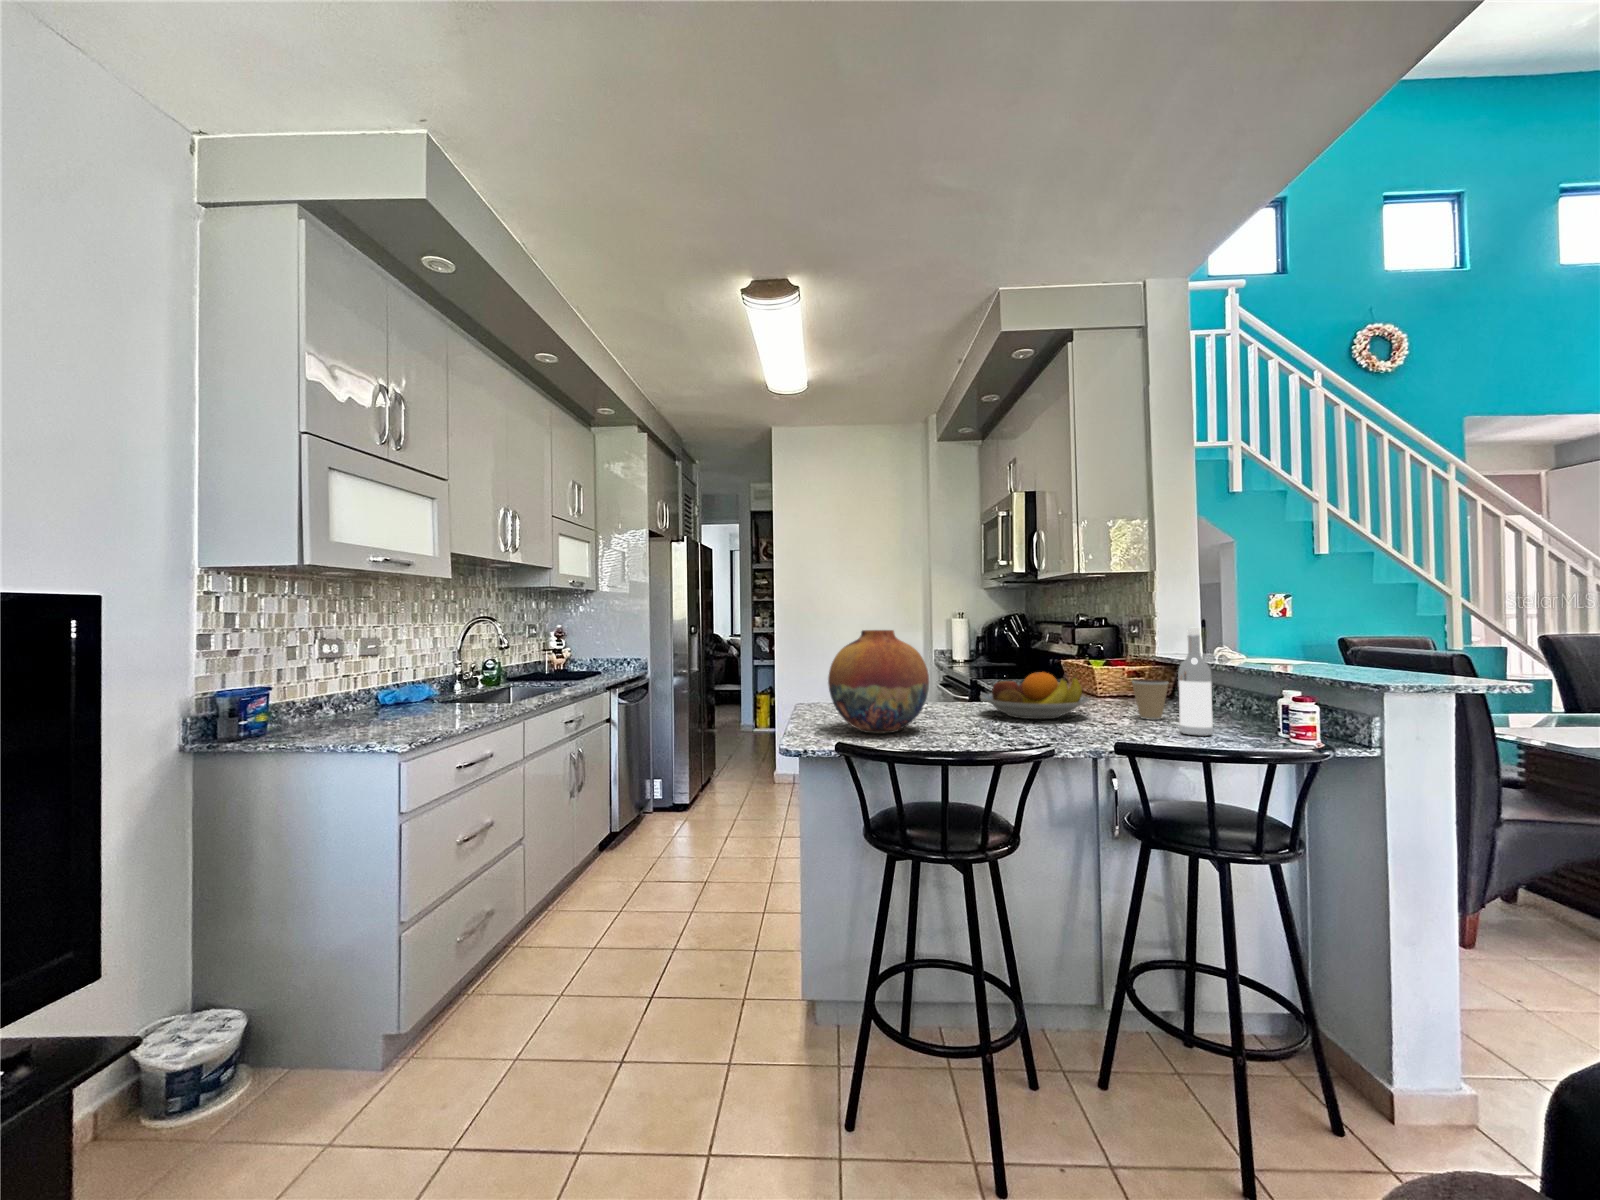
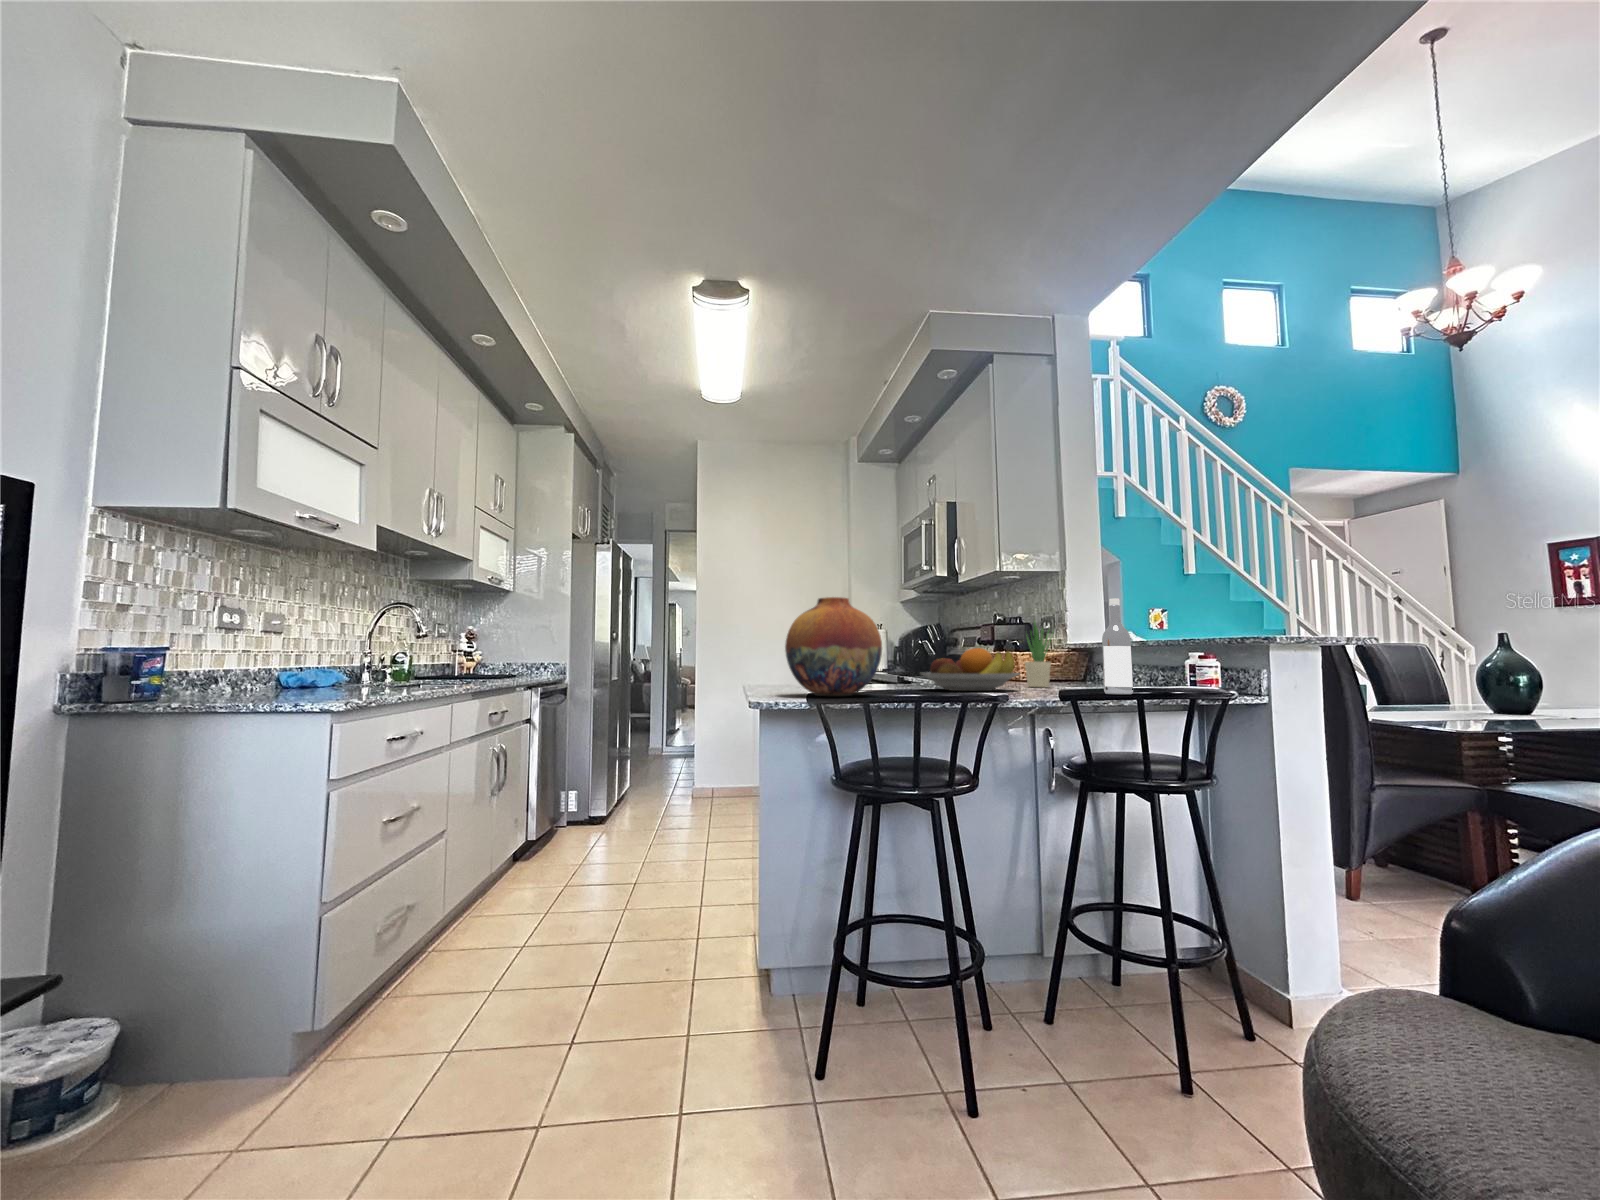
potted plant: none [1101,630,1136,708] -> present [1025,620,1051,687]
coffee cup: present [1132,680,1168,720] -> none [1056,656,1089,691]

